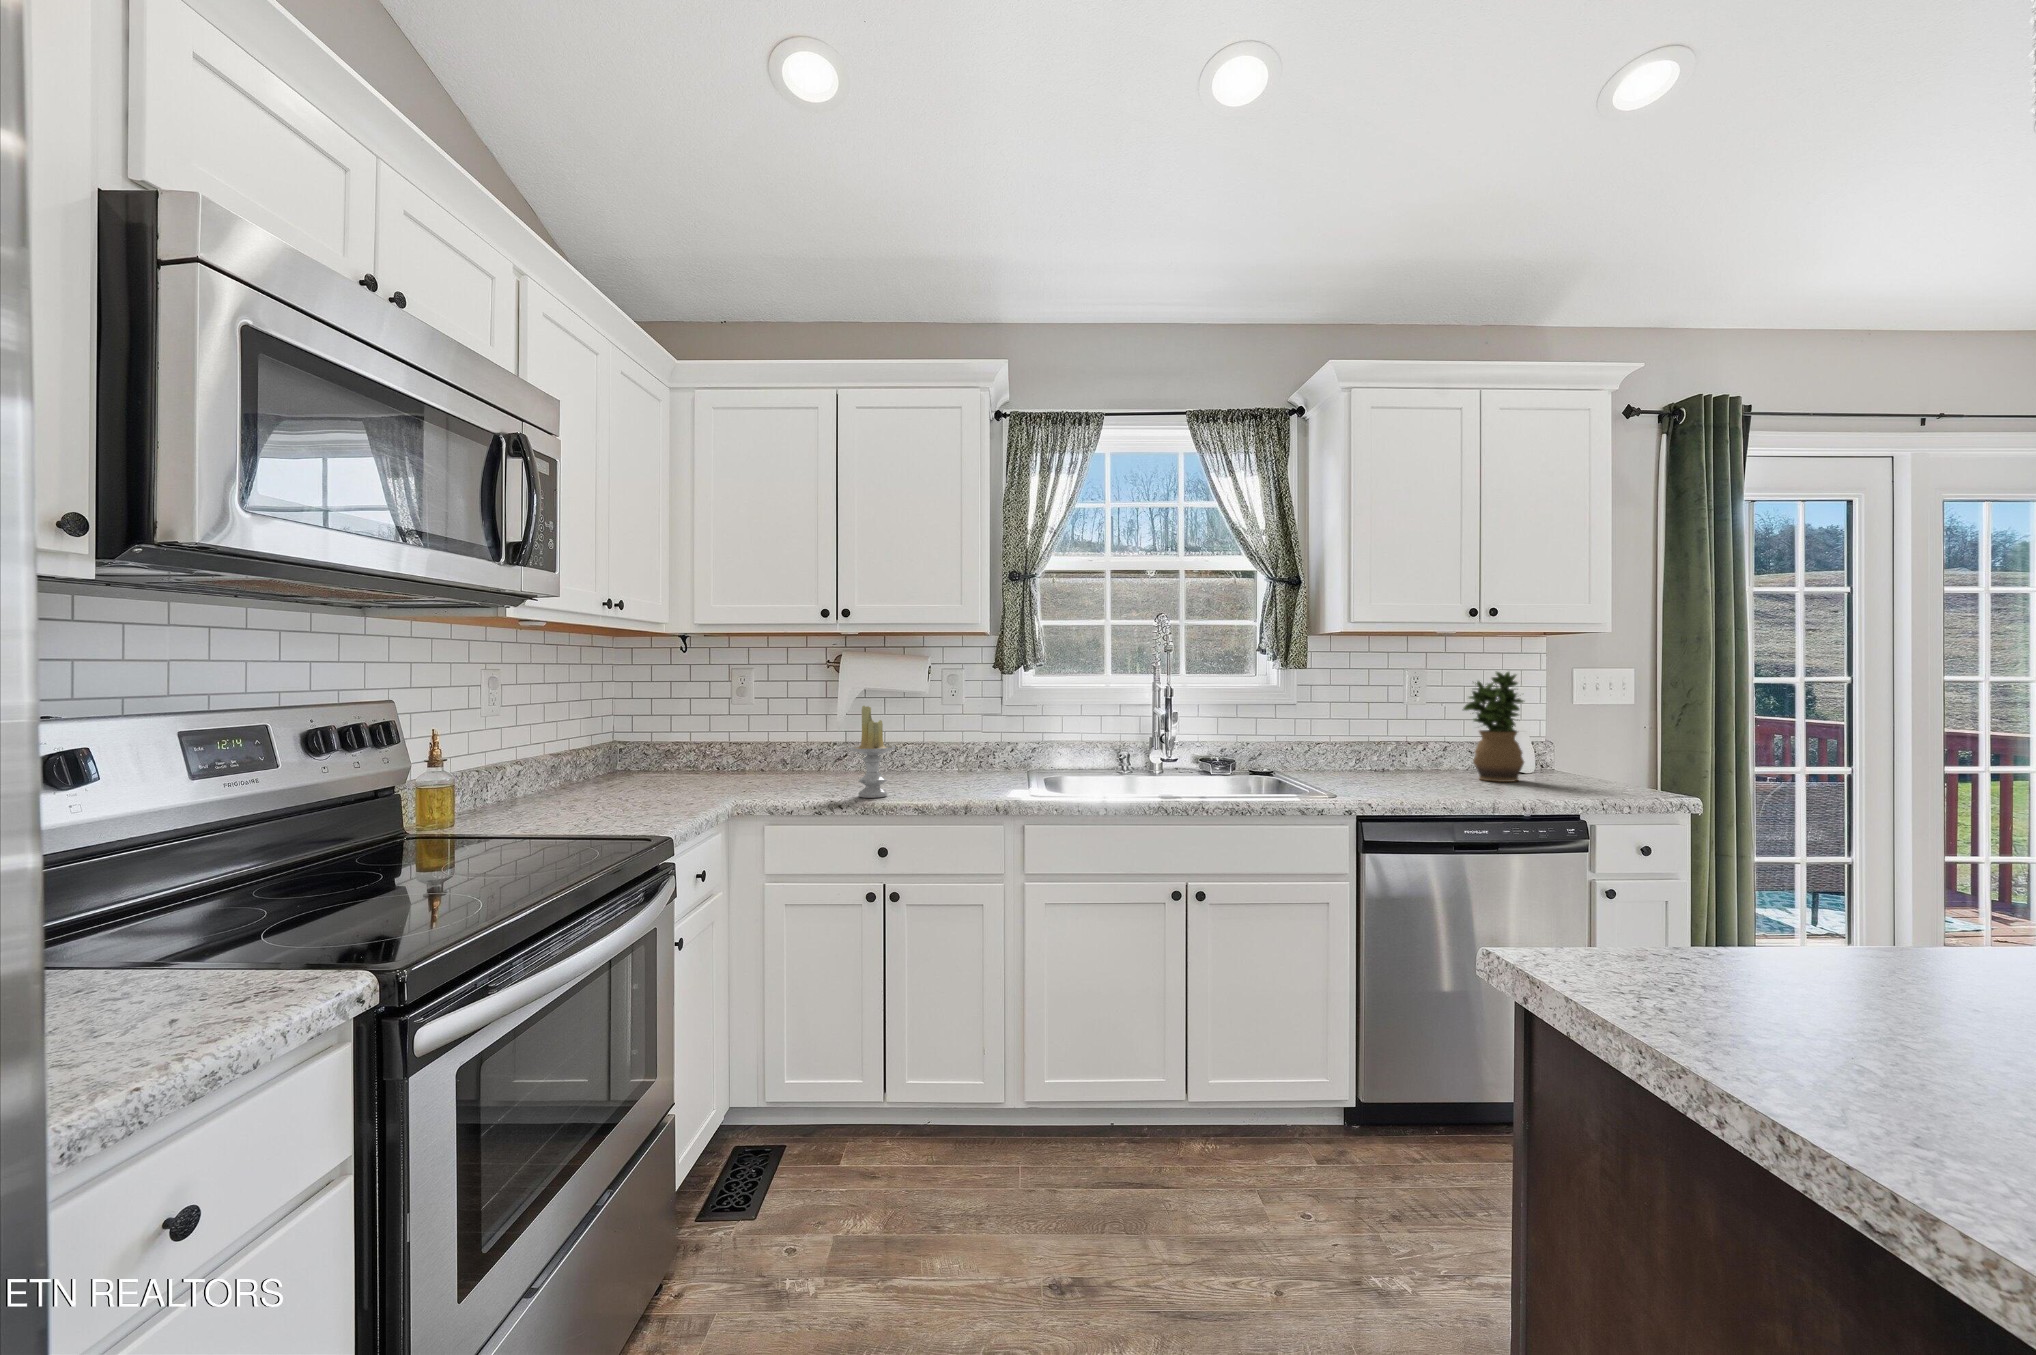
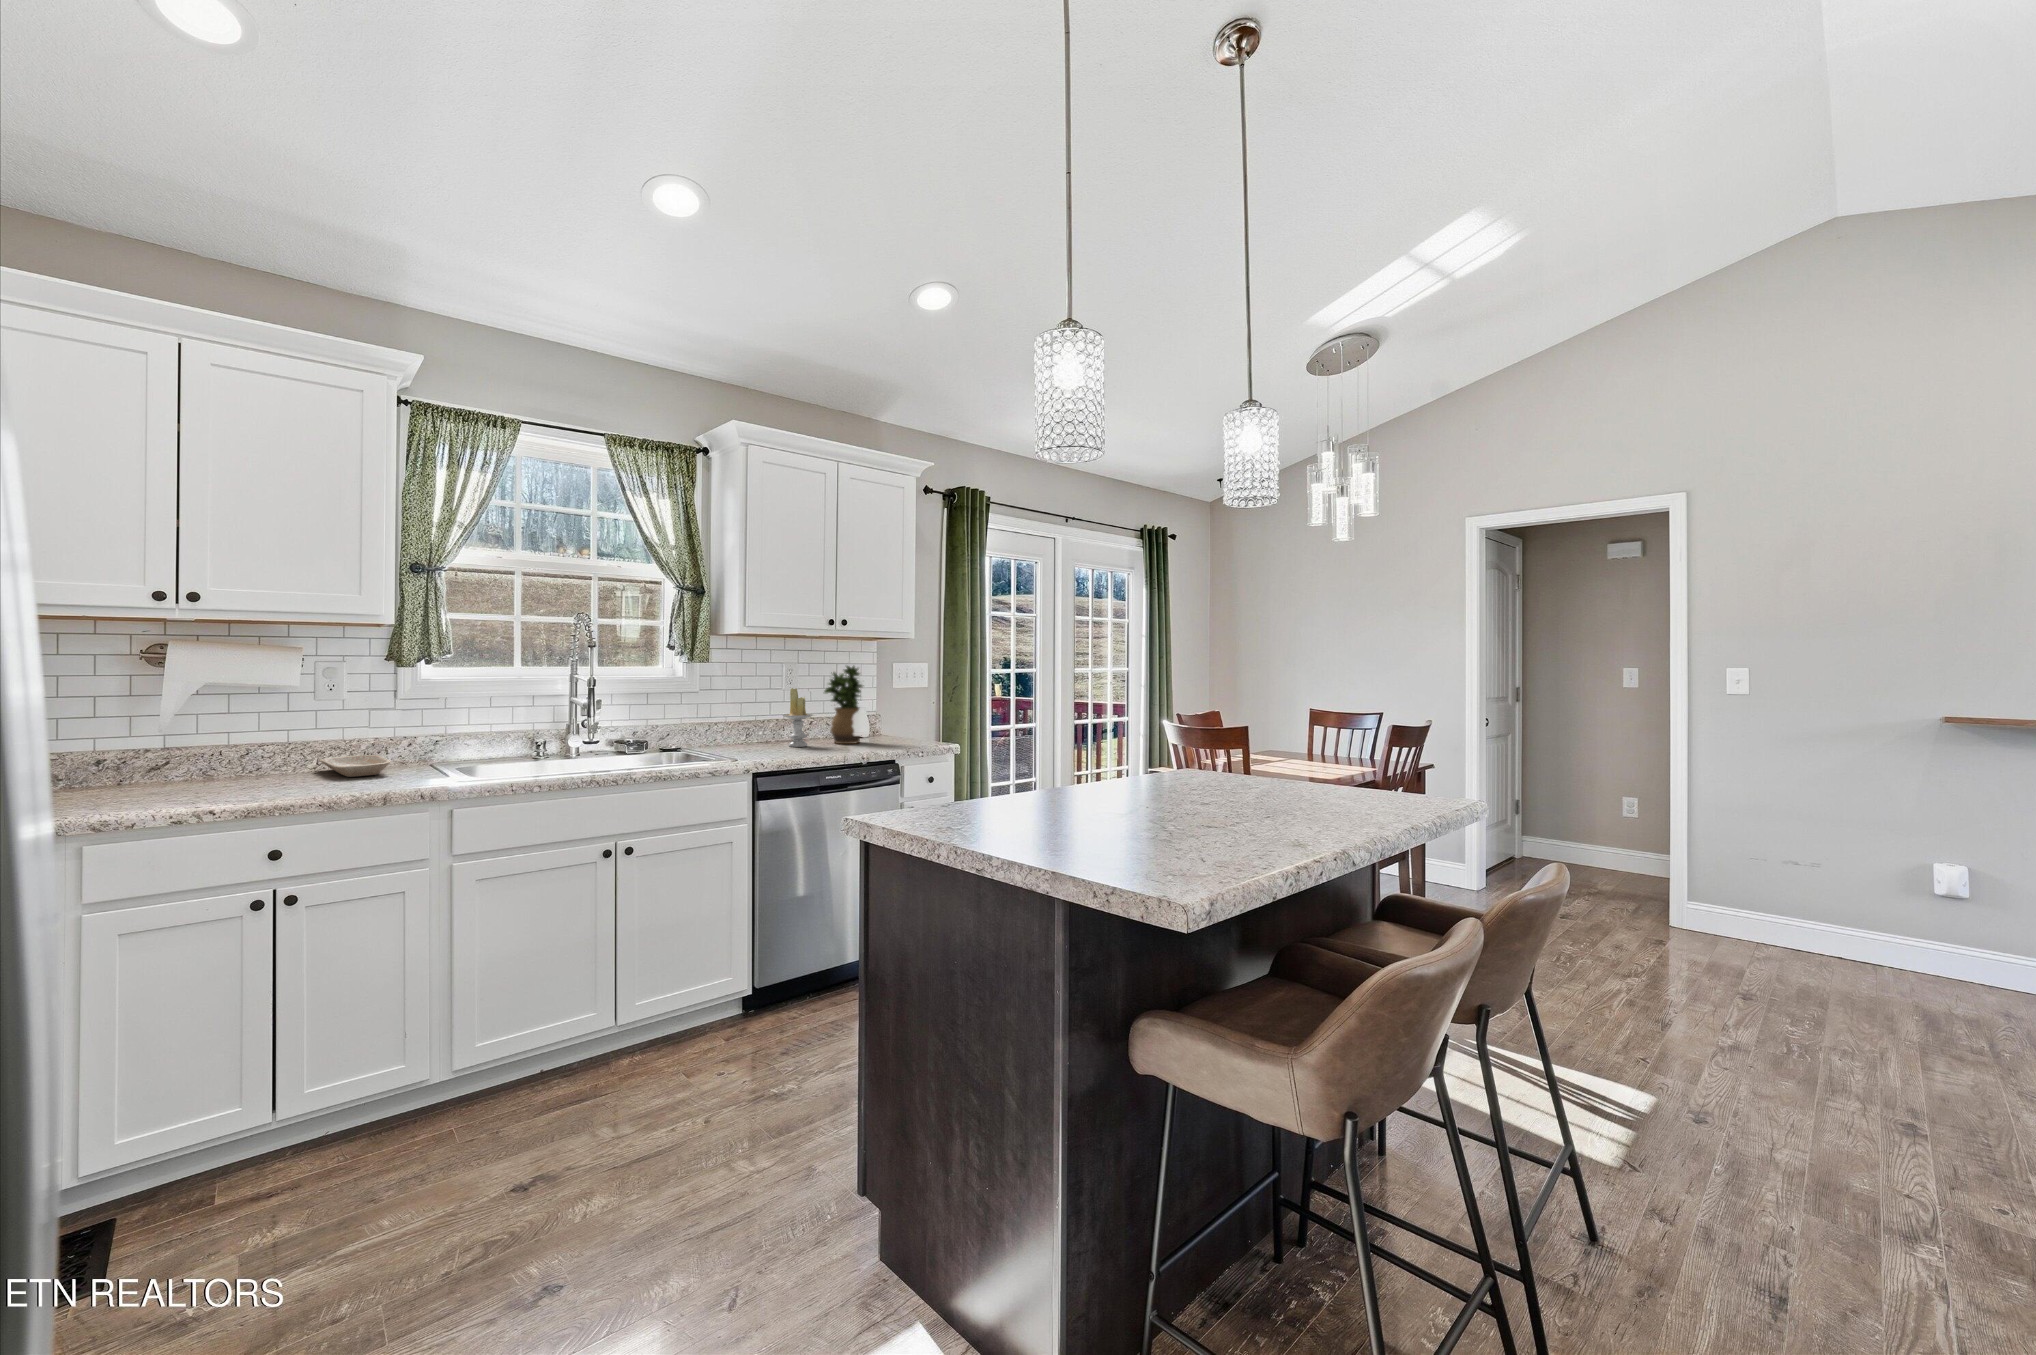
candle: present [849,706,896,798] -> present [783,688,813,747]
tray: none [935,764,984,784] -> present [319,755,391,777]

